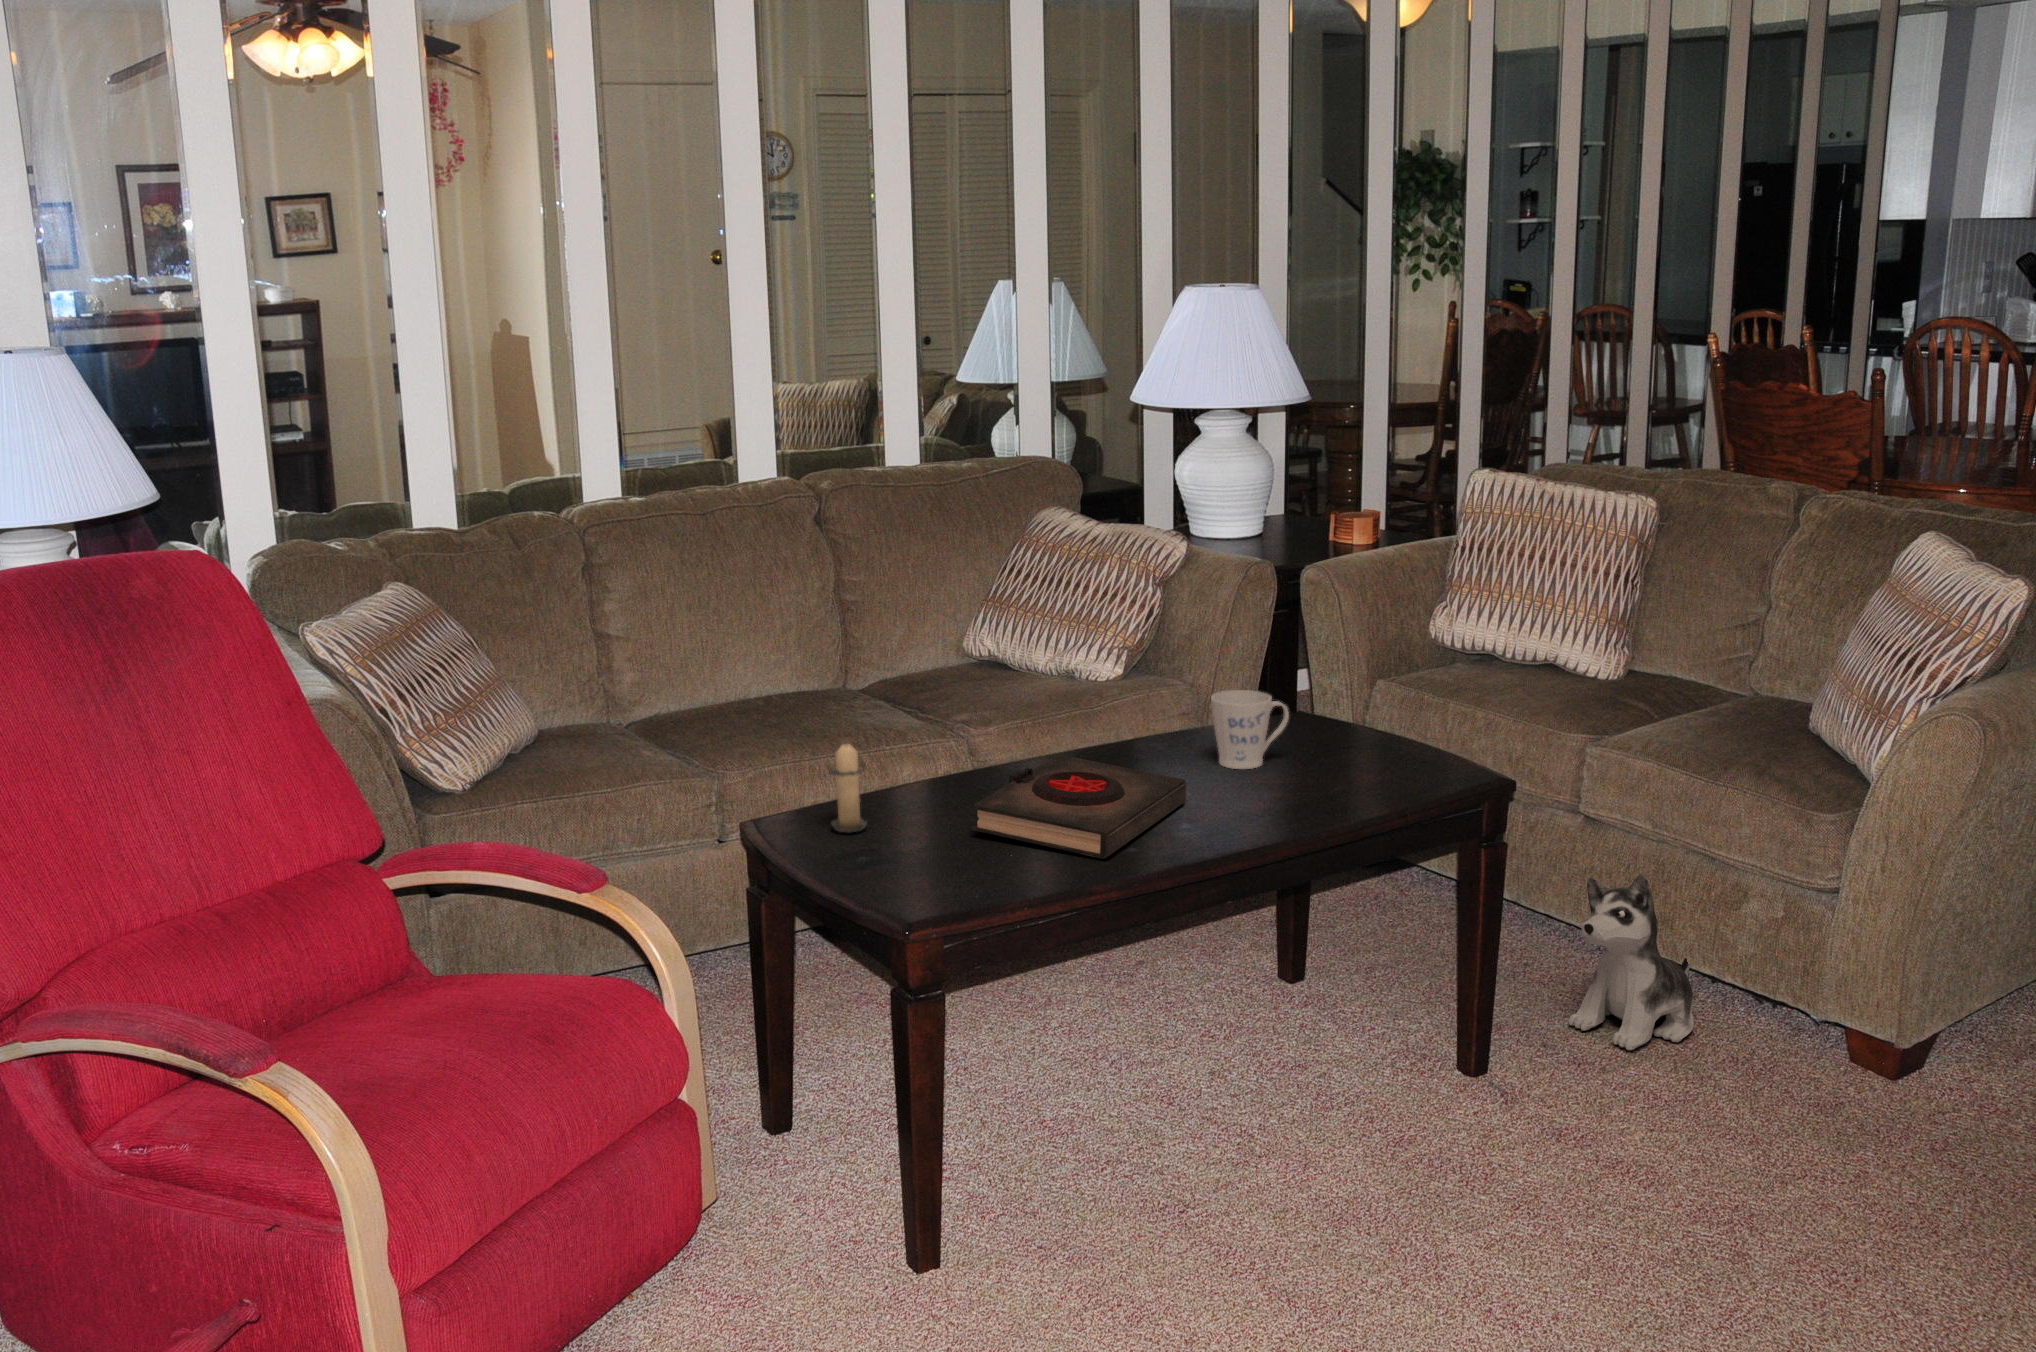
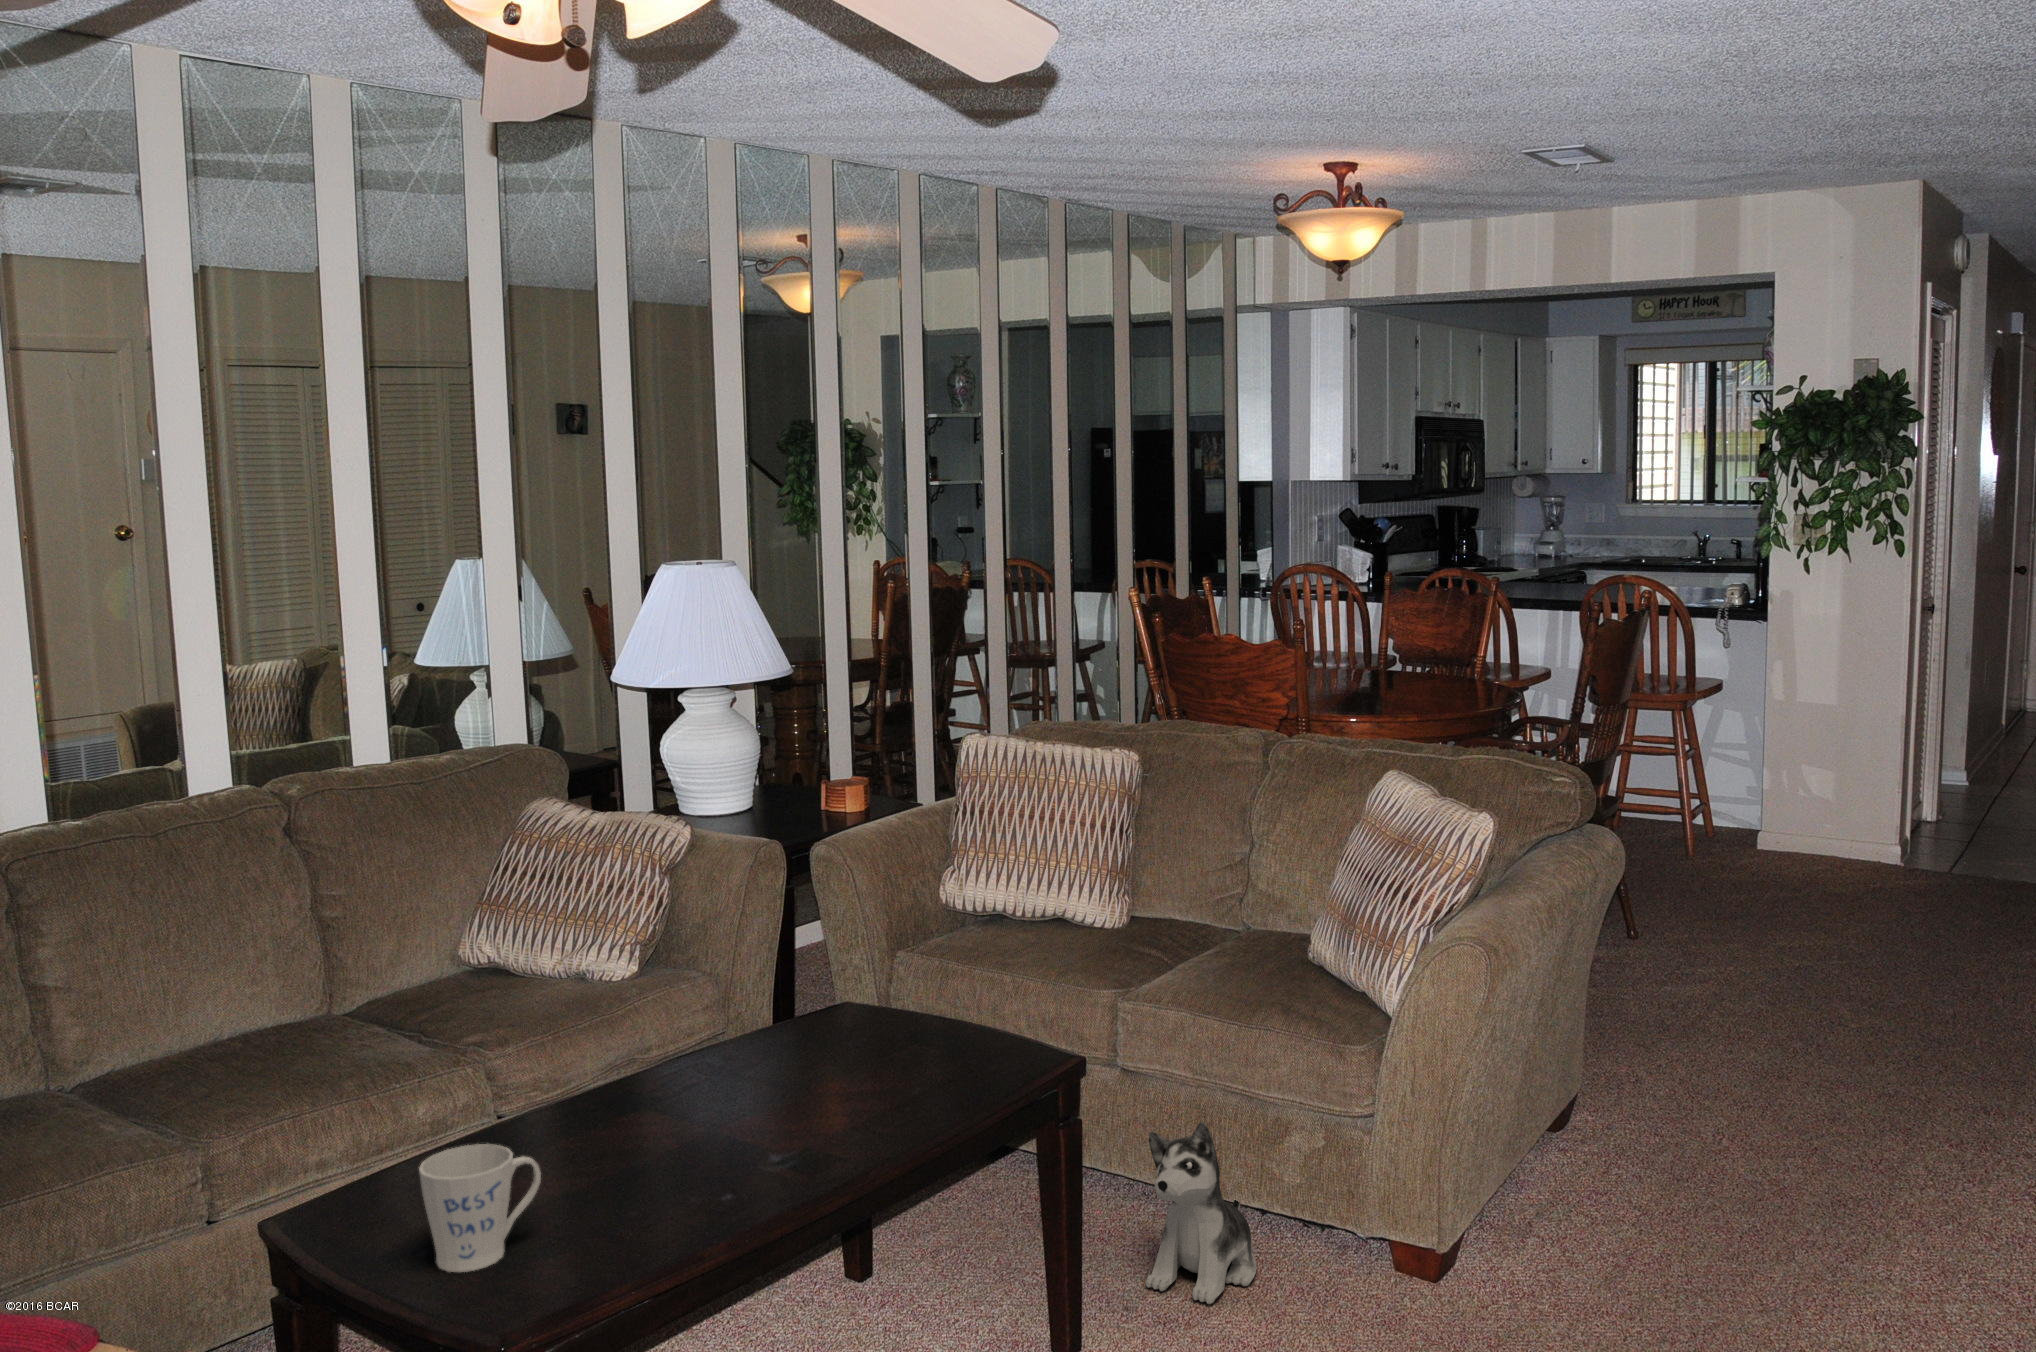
mug: present [1211,690,1289,769] -> present [419,1144,541,1272]
candle: present [828,743,867,832] -> none [340,1104,405,1227]
book: present [972,754,1186,859] -> none [538,1083,776,1207]

